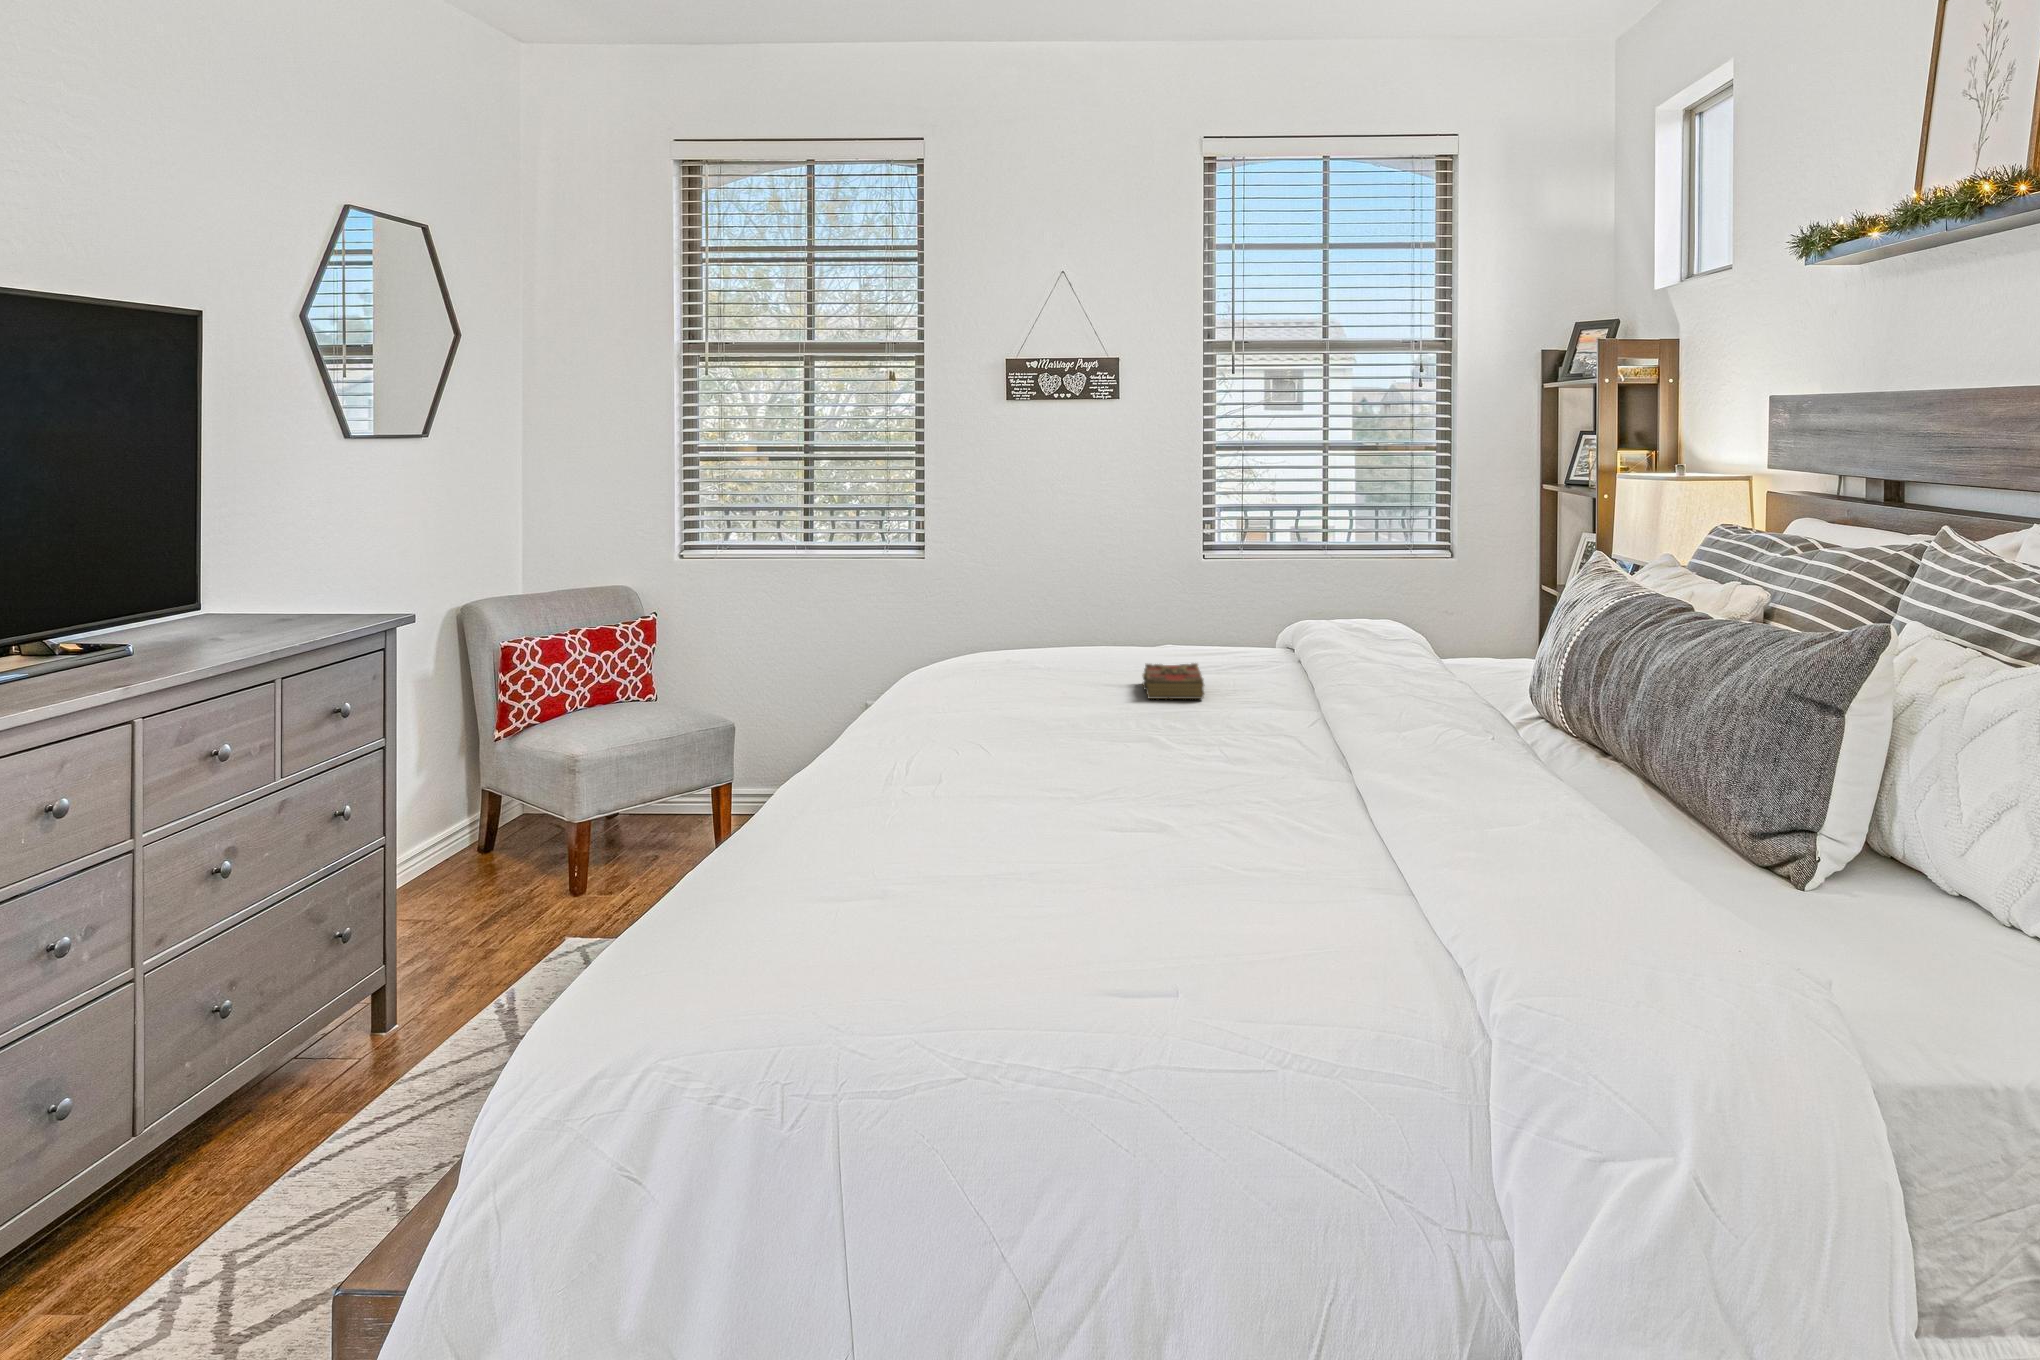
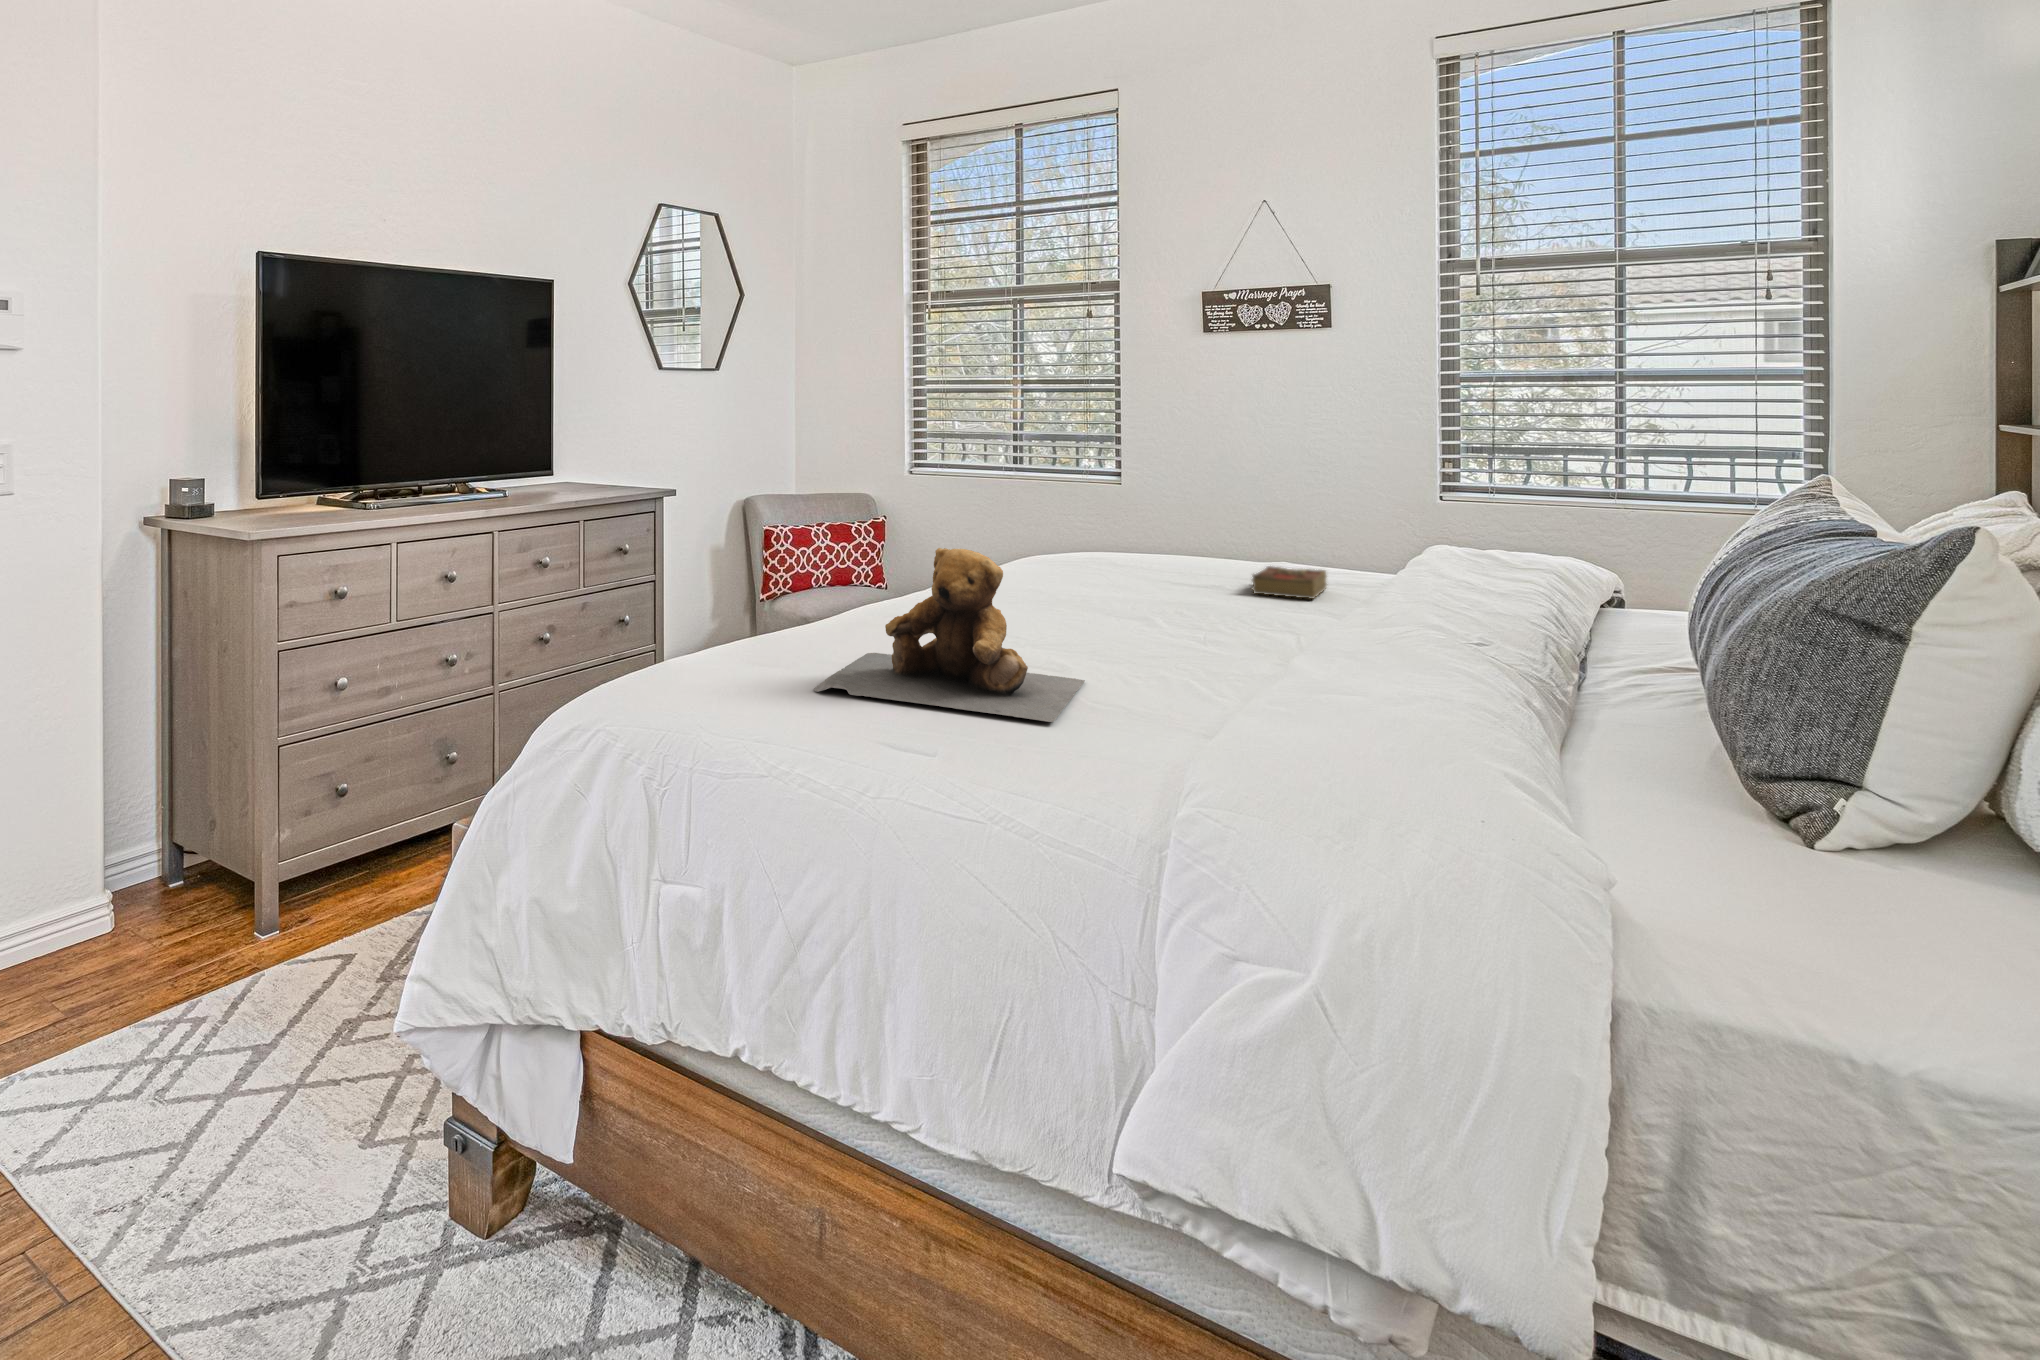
teddy bear: none [865,739,1182,978] -> present [814,548,1085,722]

